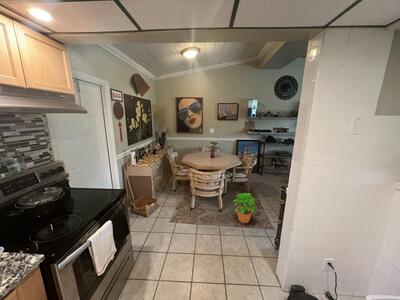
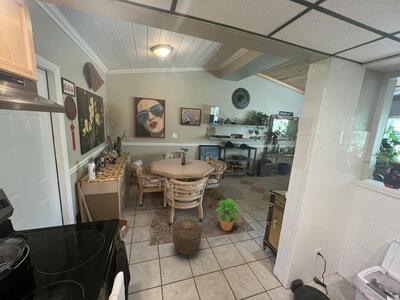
woven basket: none [187,204,212,235] -> present [173,219,201,255]

